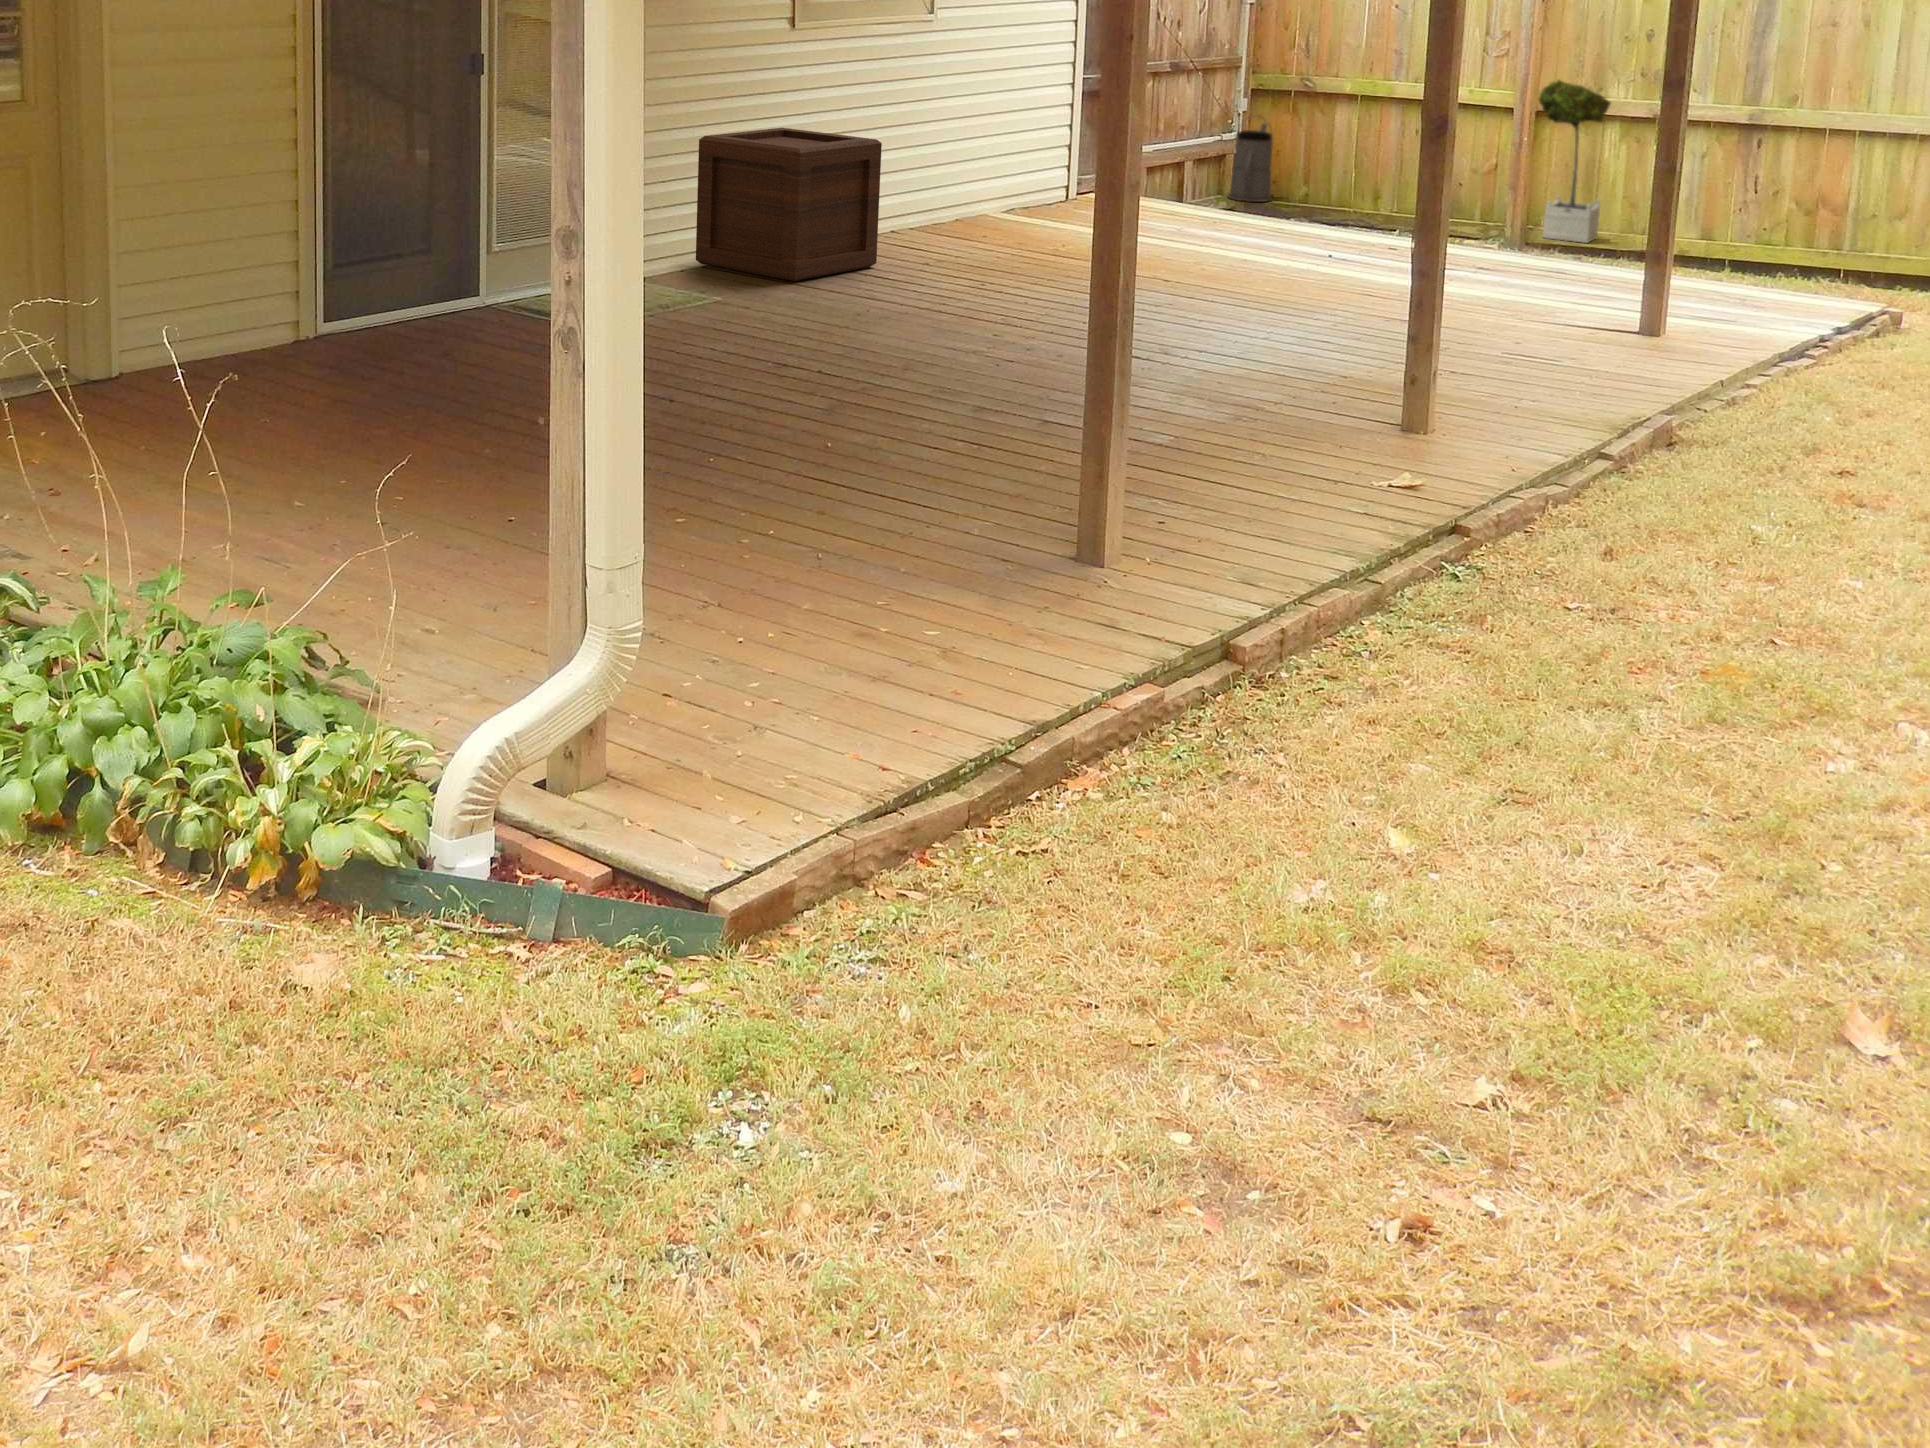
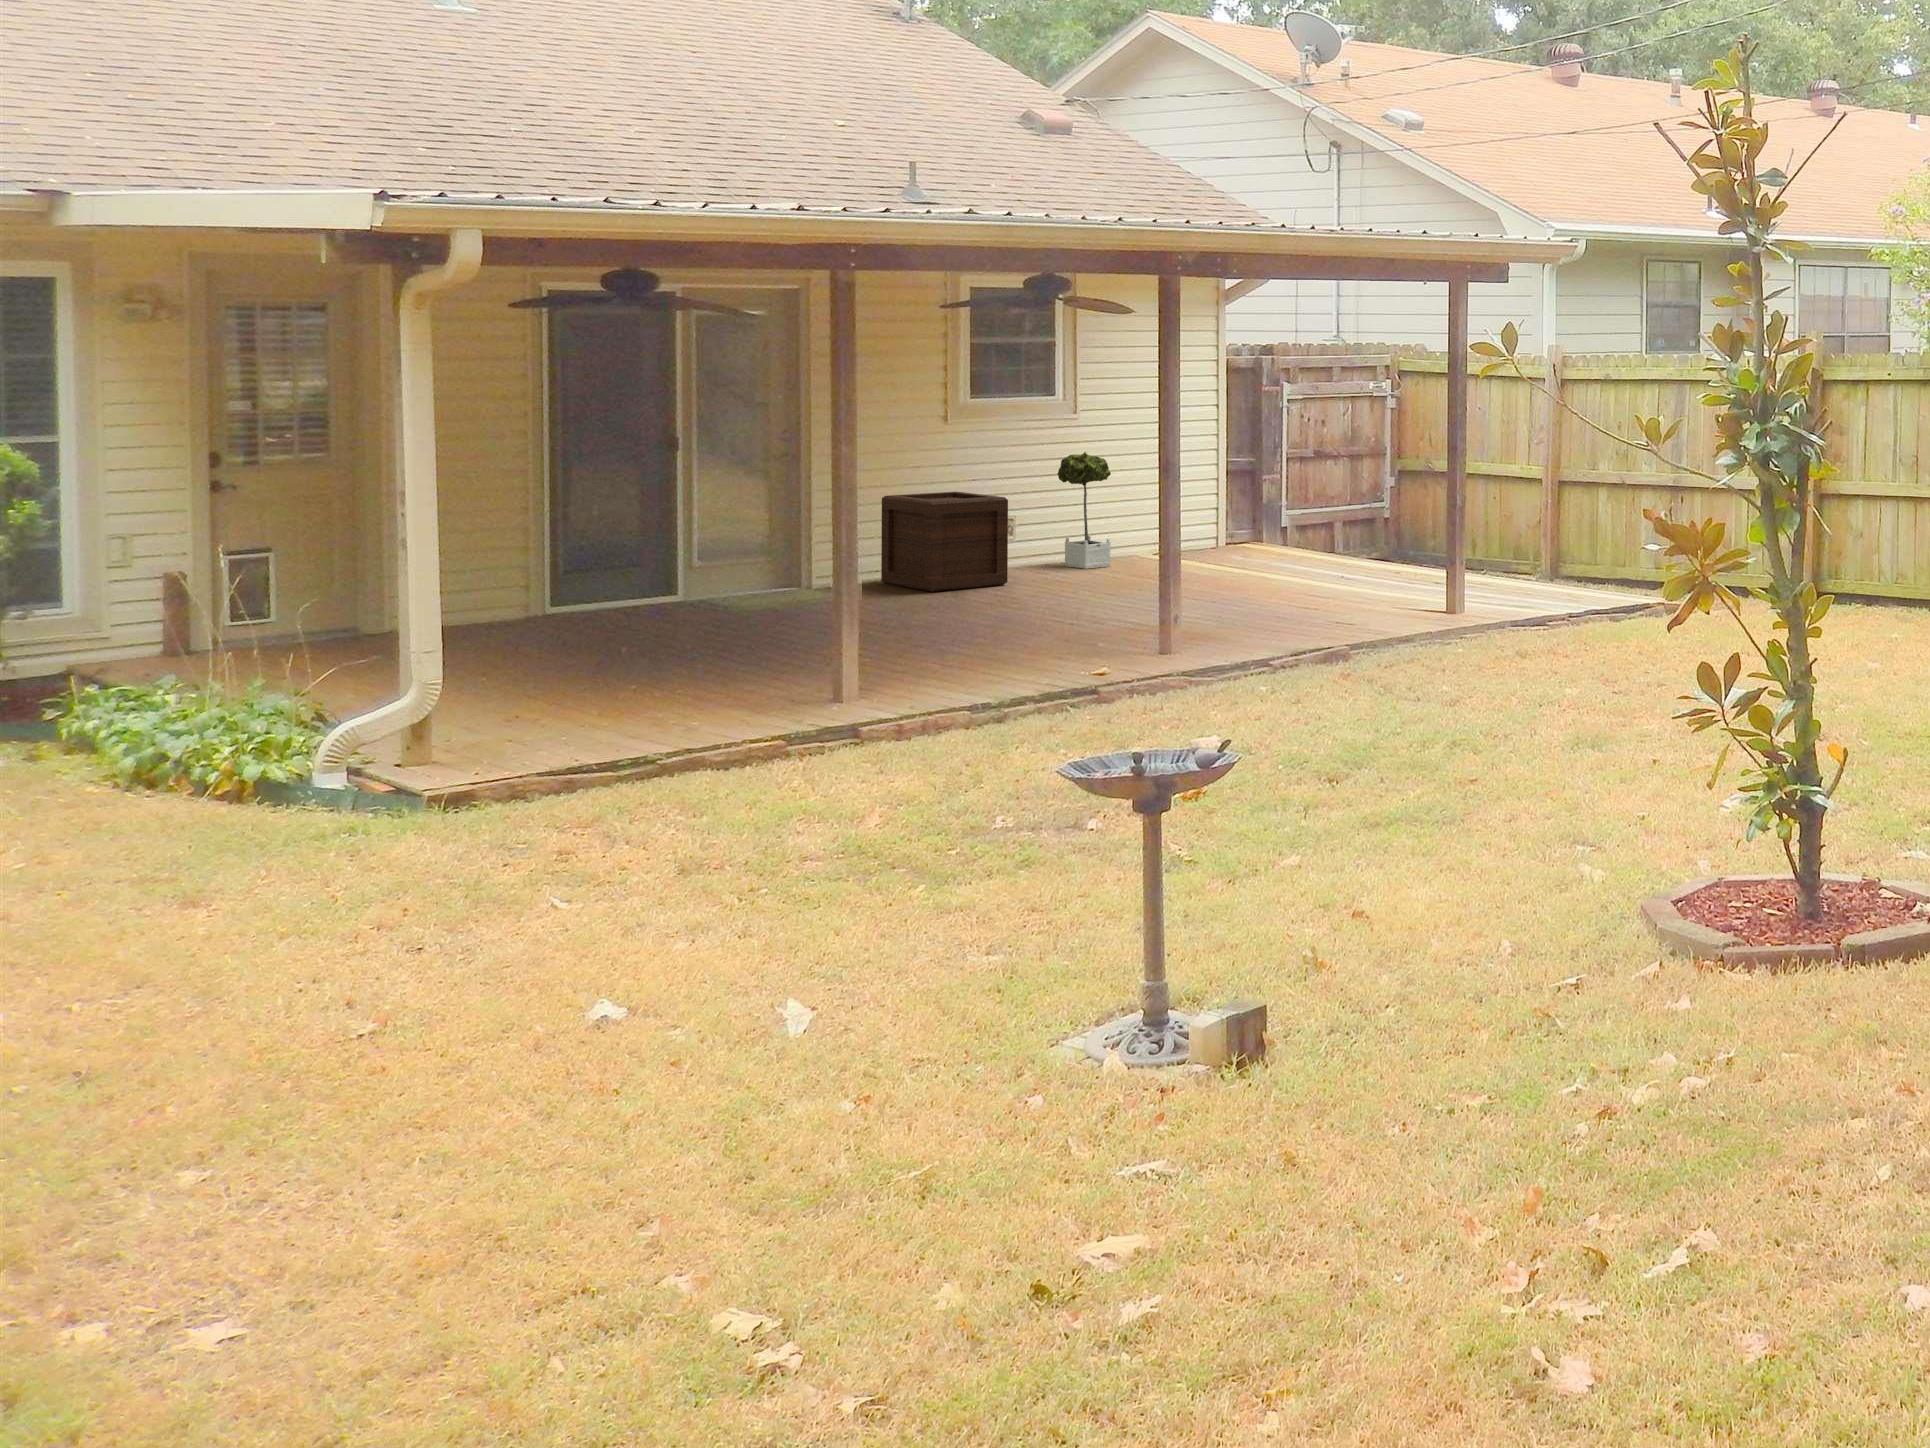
potted tree: present [1539,80,1611,243] -> present [1057,452,1111,569]
watering can: present [1227,117,1273,202] -> none [1364,488,1404,551]

